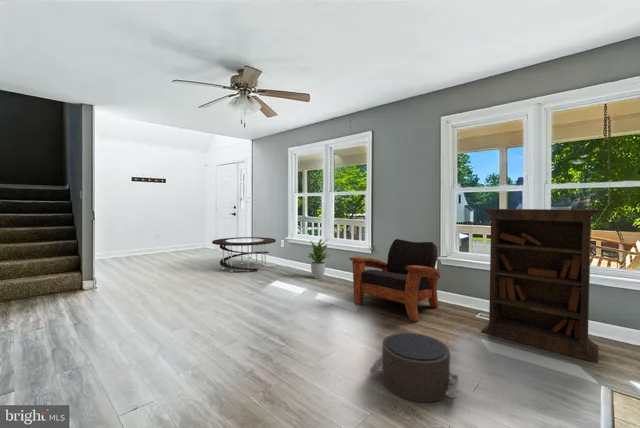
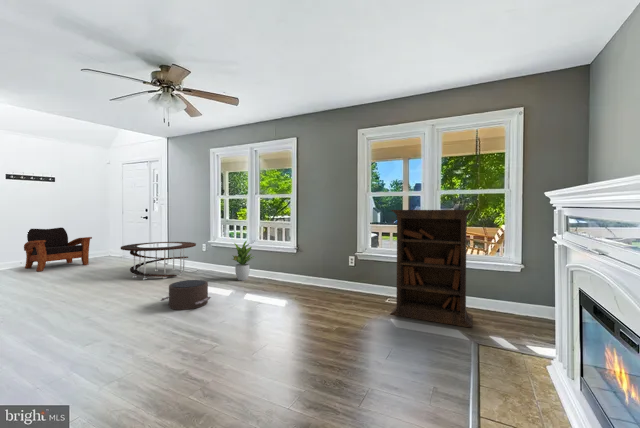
armchair: present [350,239,440,322] -> present [24,227,92,271]
pouf: present [370,333,458,402] -> present [161,280,211,310]

